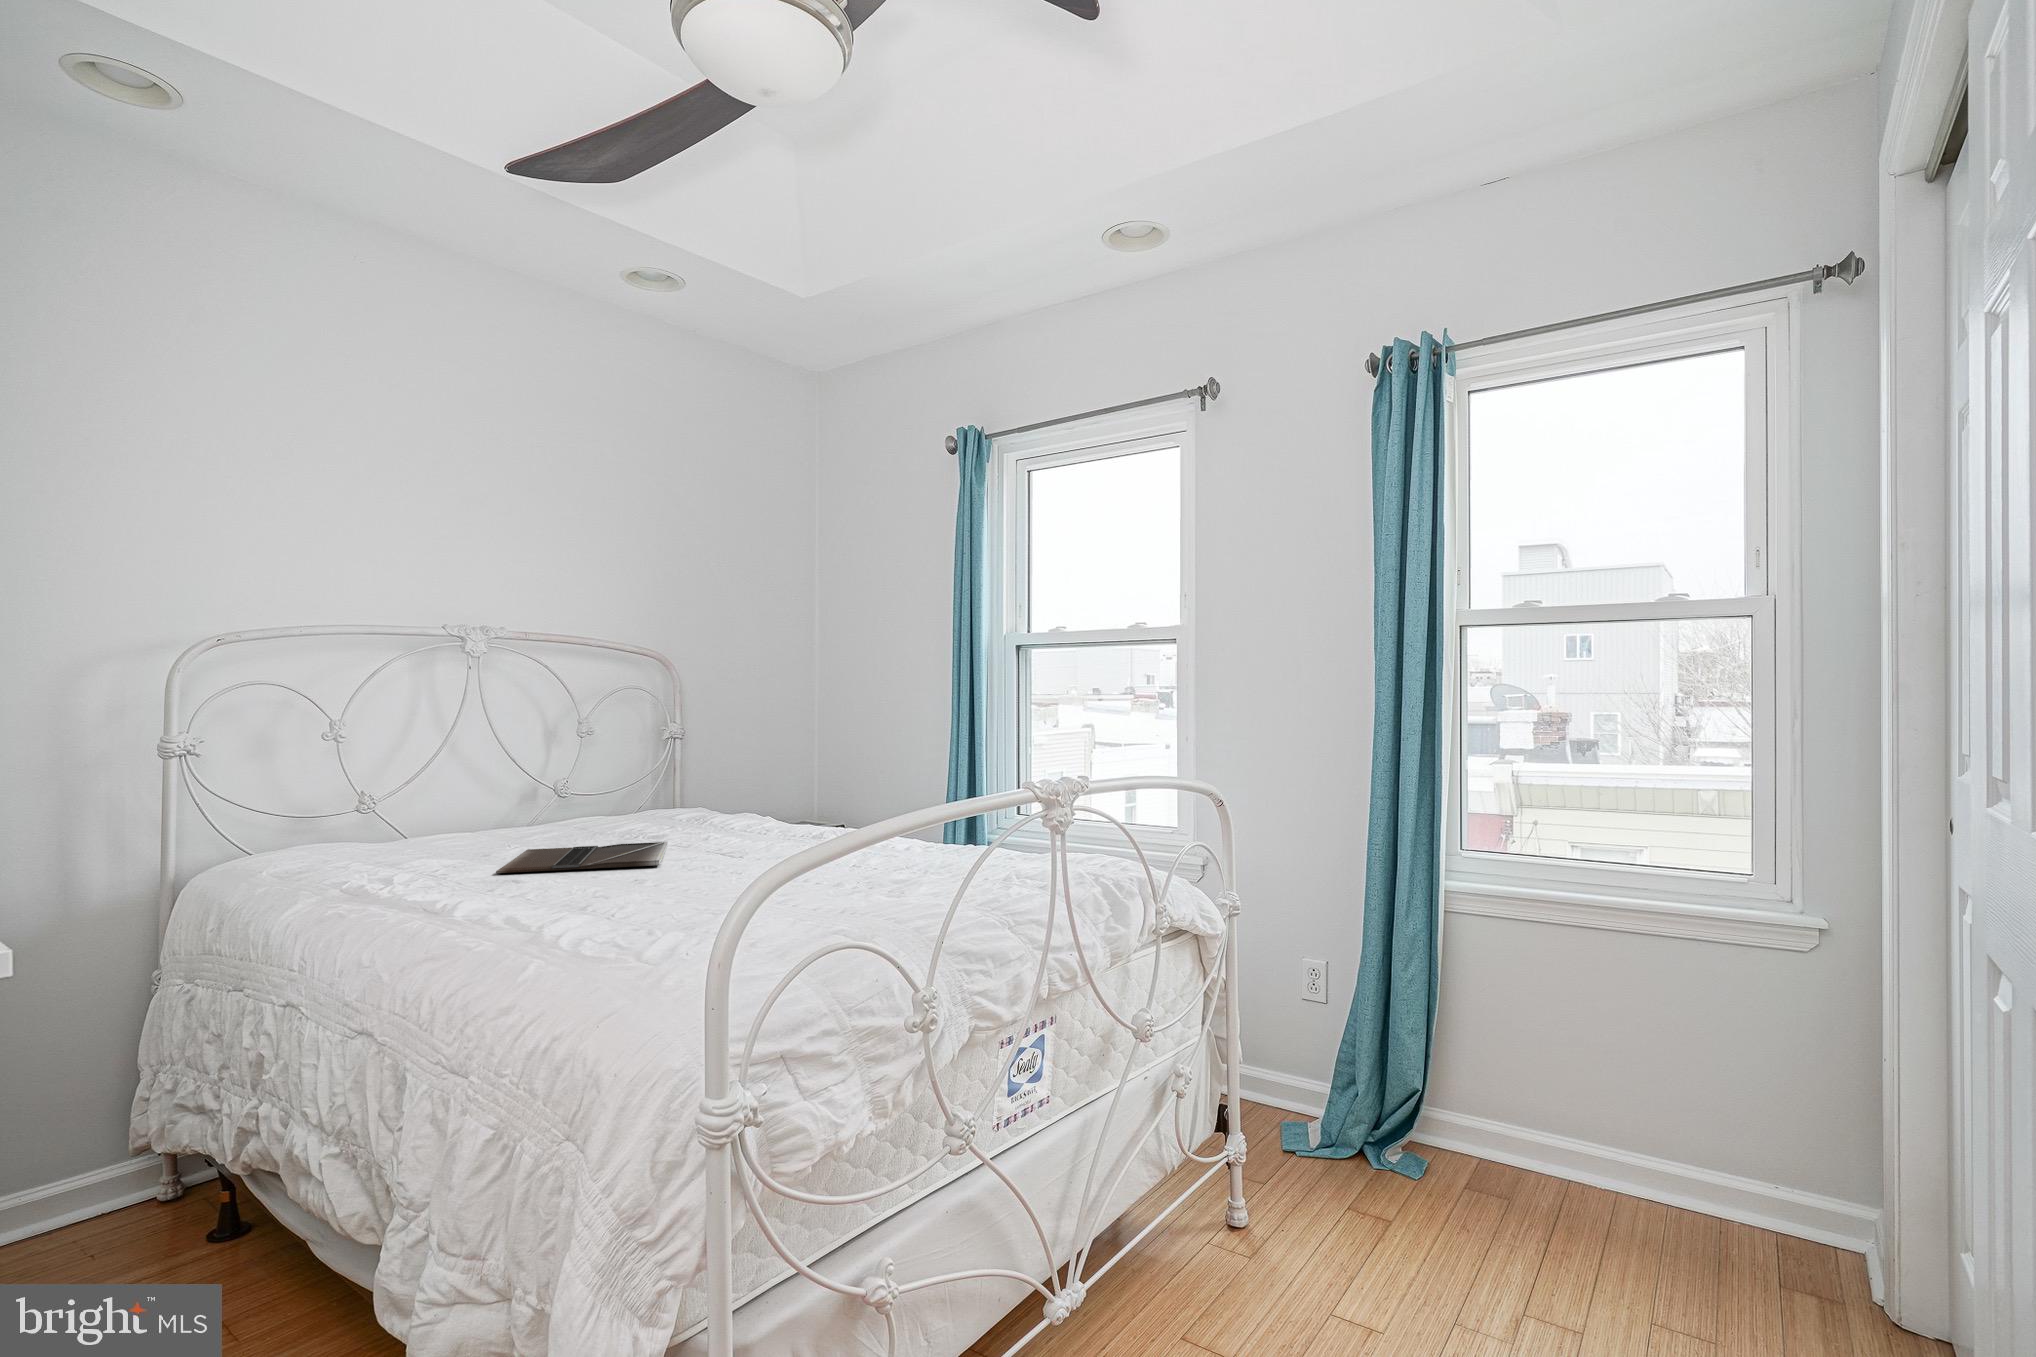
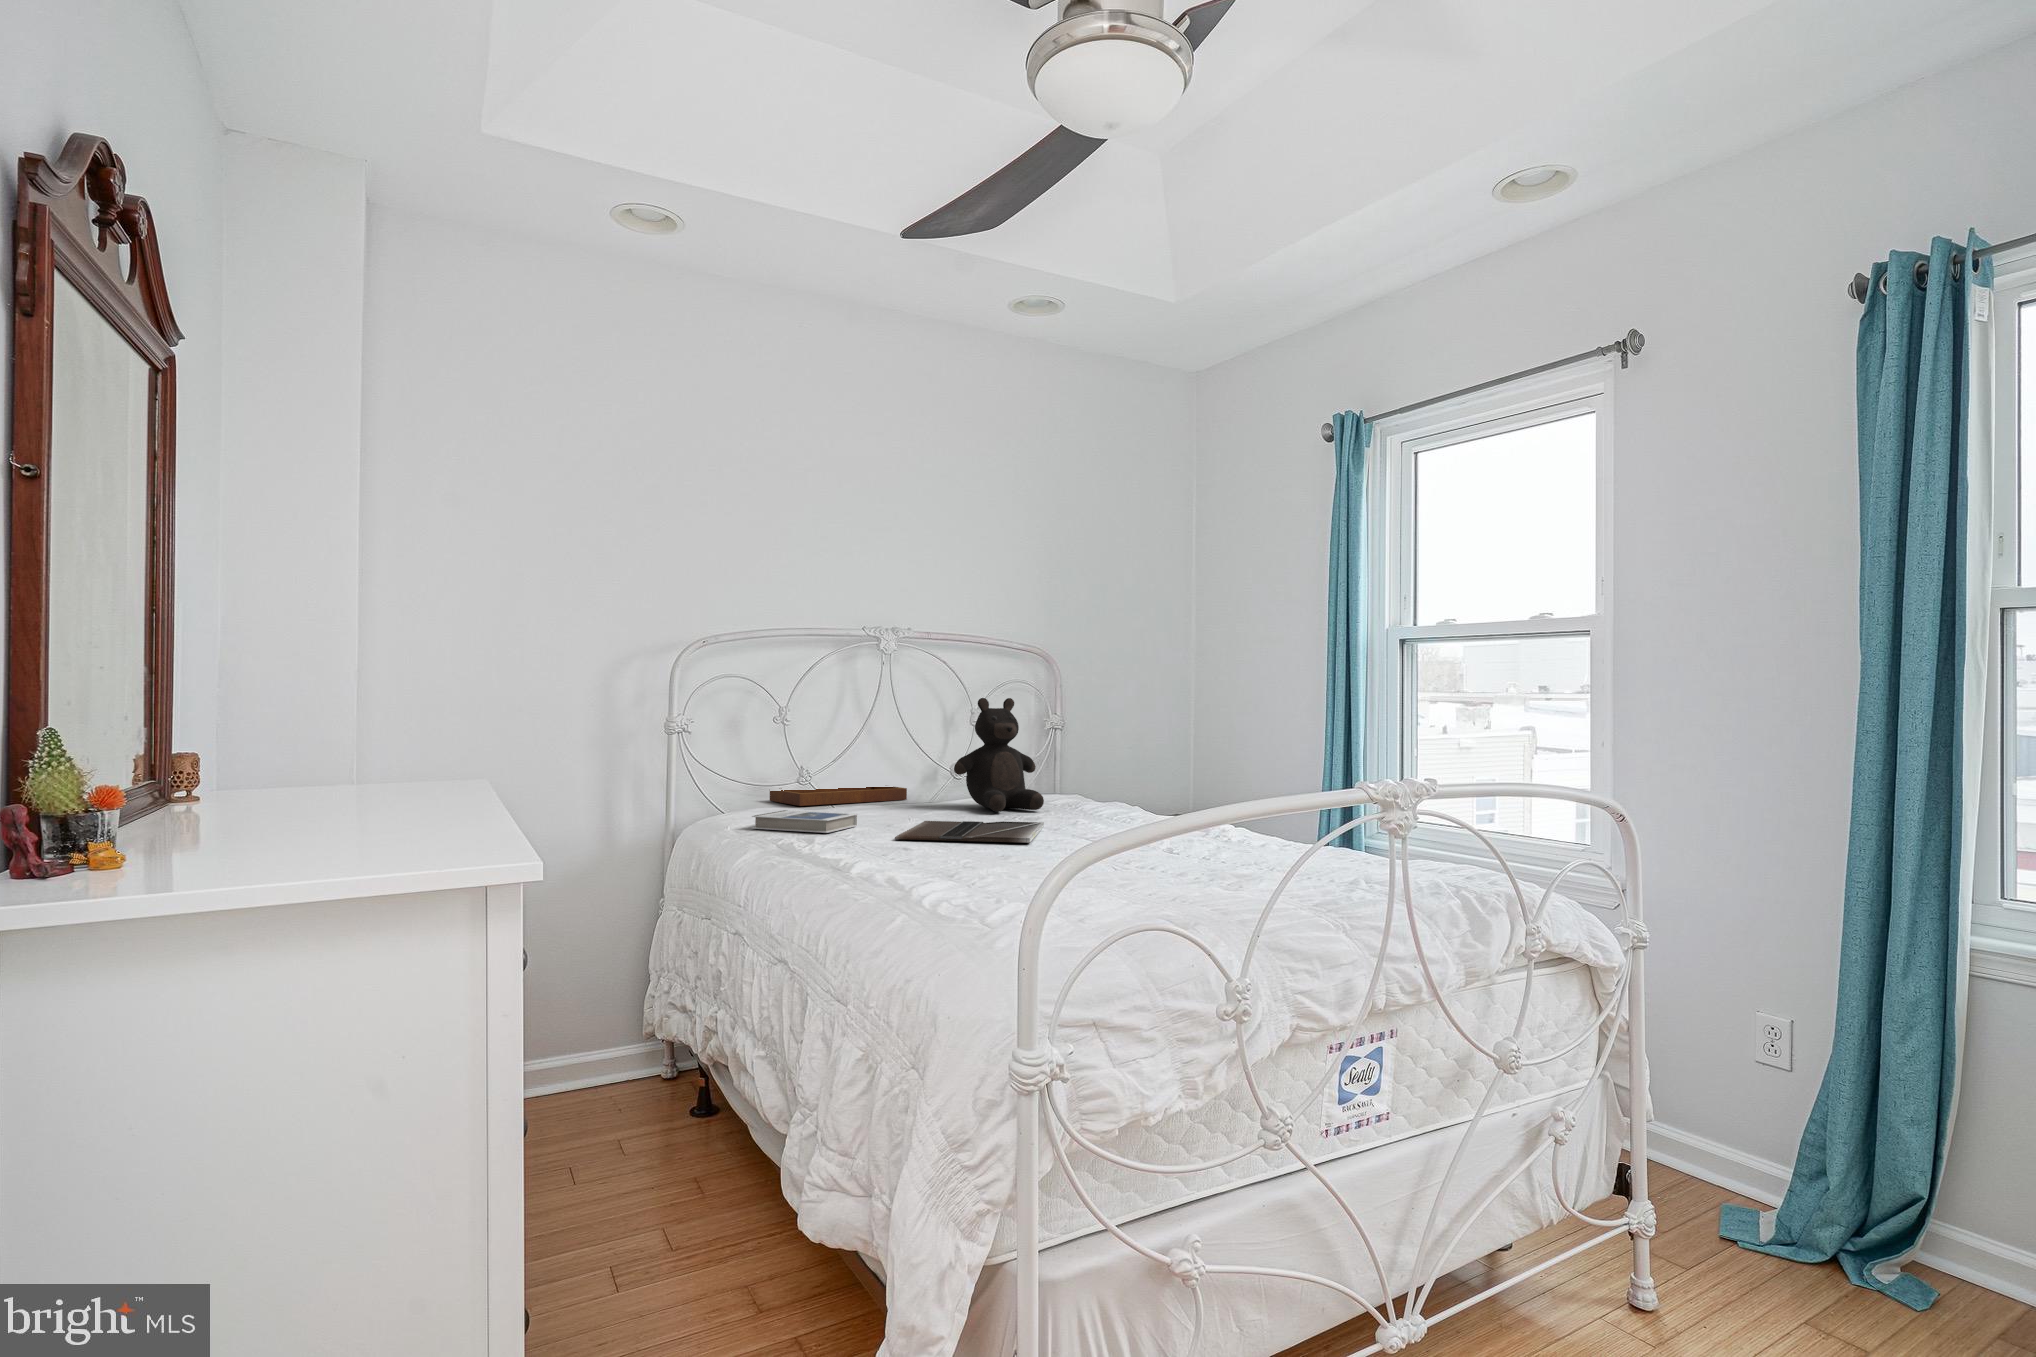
teddy bear: none [557,711,662,834] -> present [954,698,1044,812]
tray: none [315,784,496,843] -> present [770,787,907,806]
hardback book: none [299,847,443,875] -> present [752,810,857,833]

